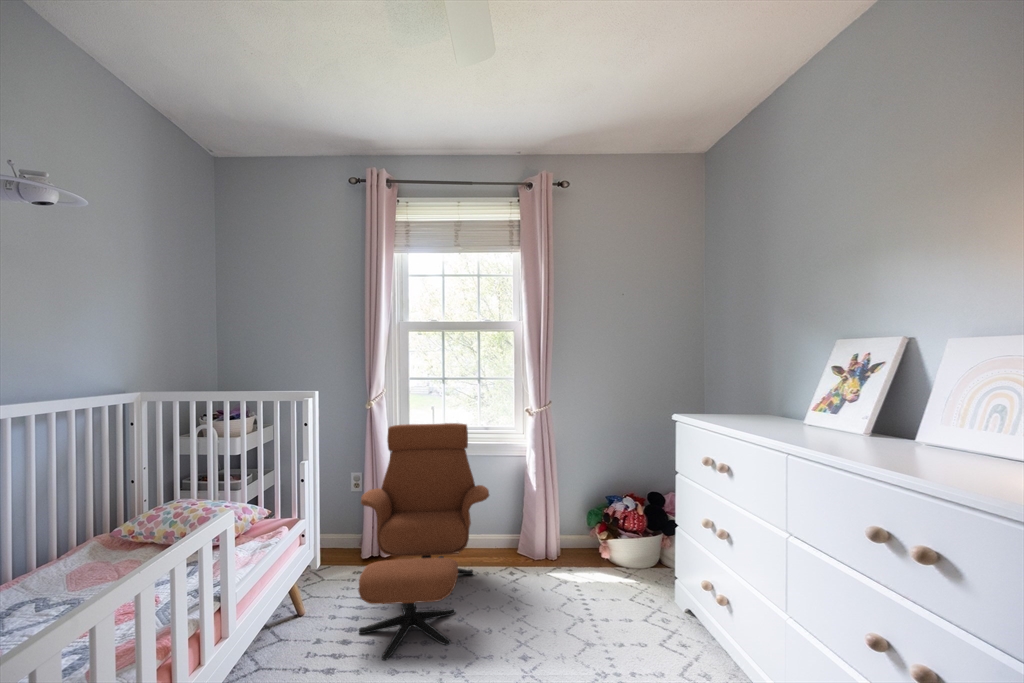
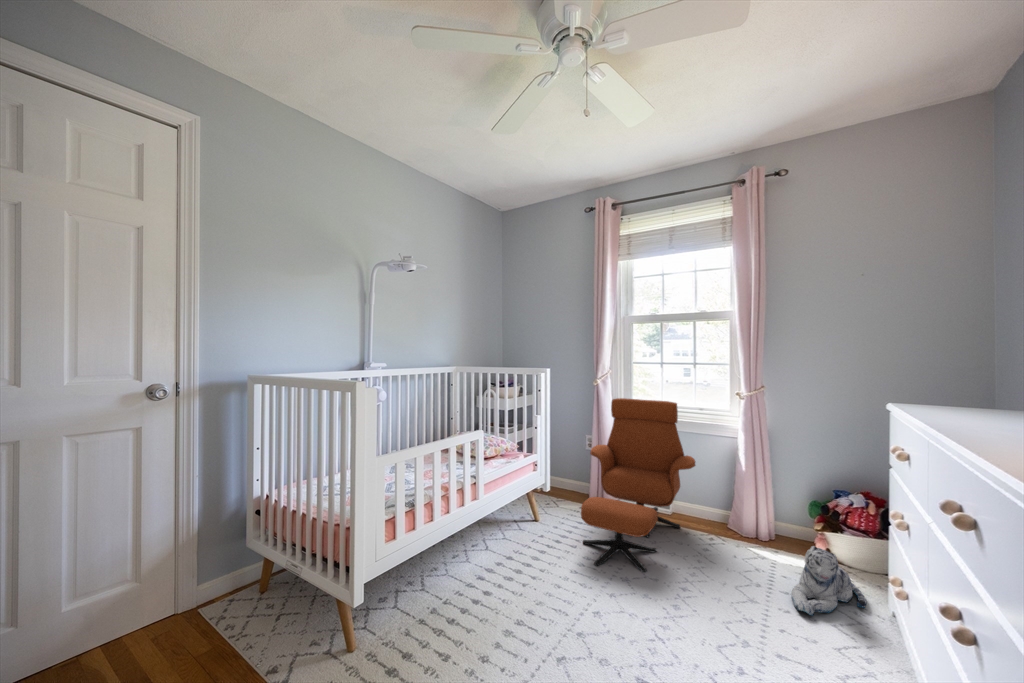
plush toy: none [595,556,652,631] -> present [791,546,866,616]

